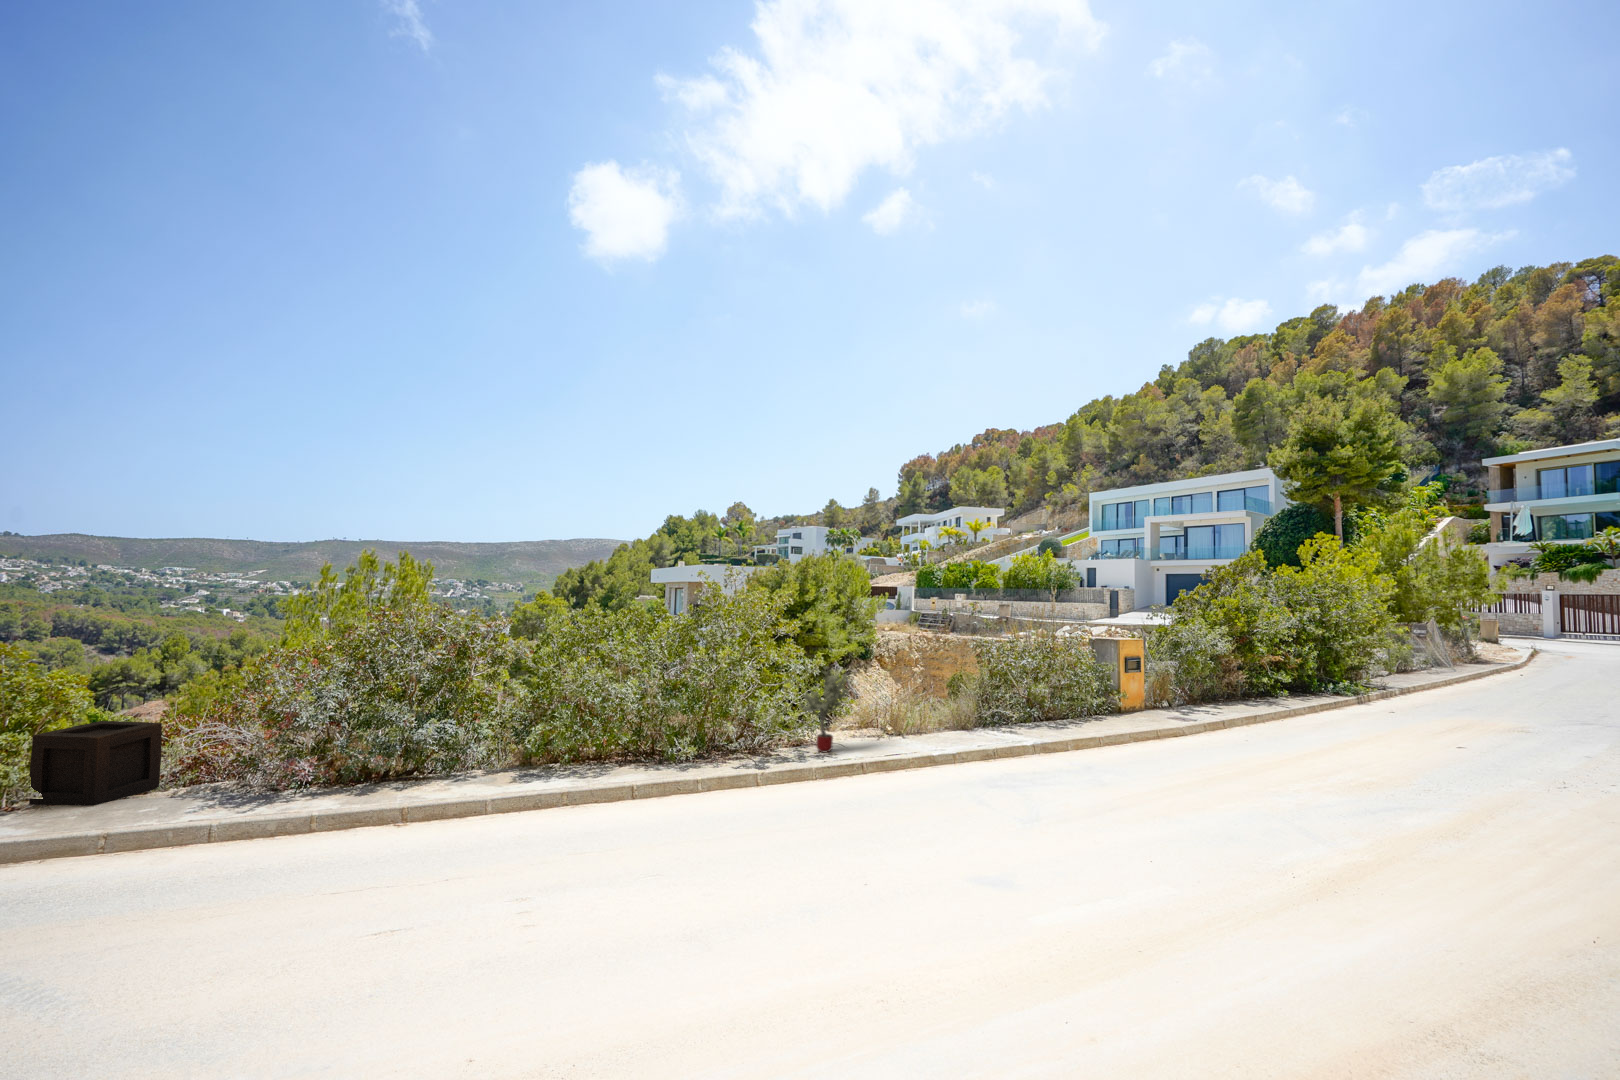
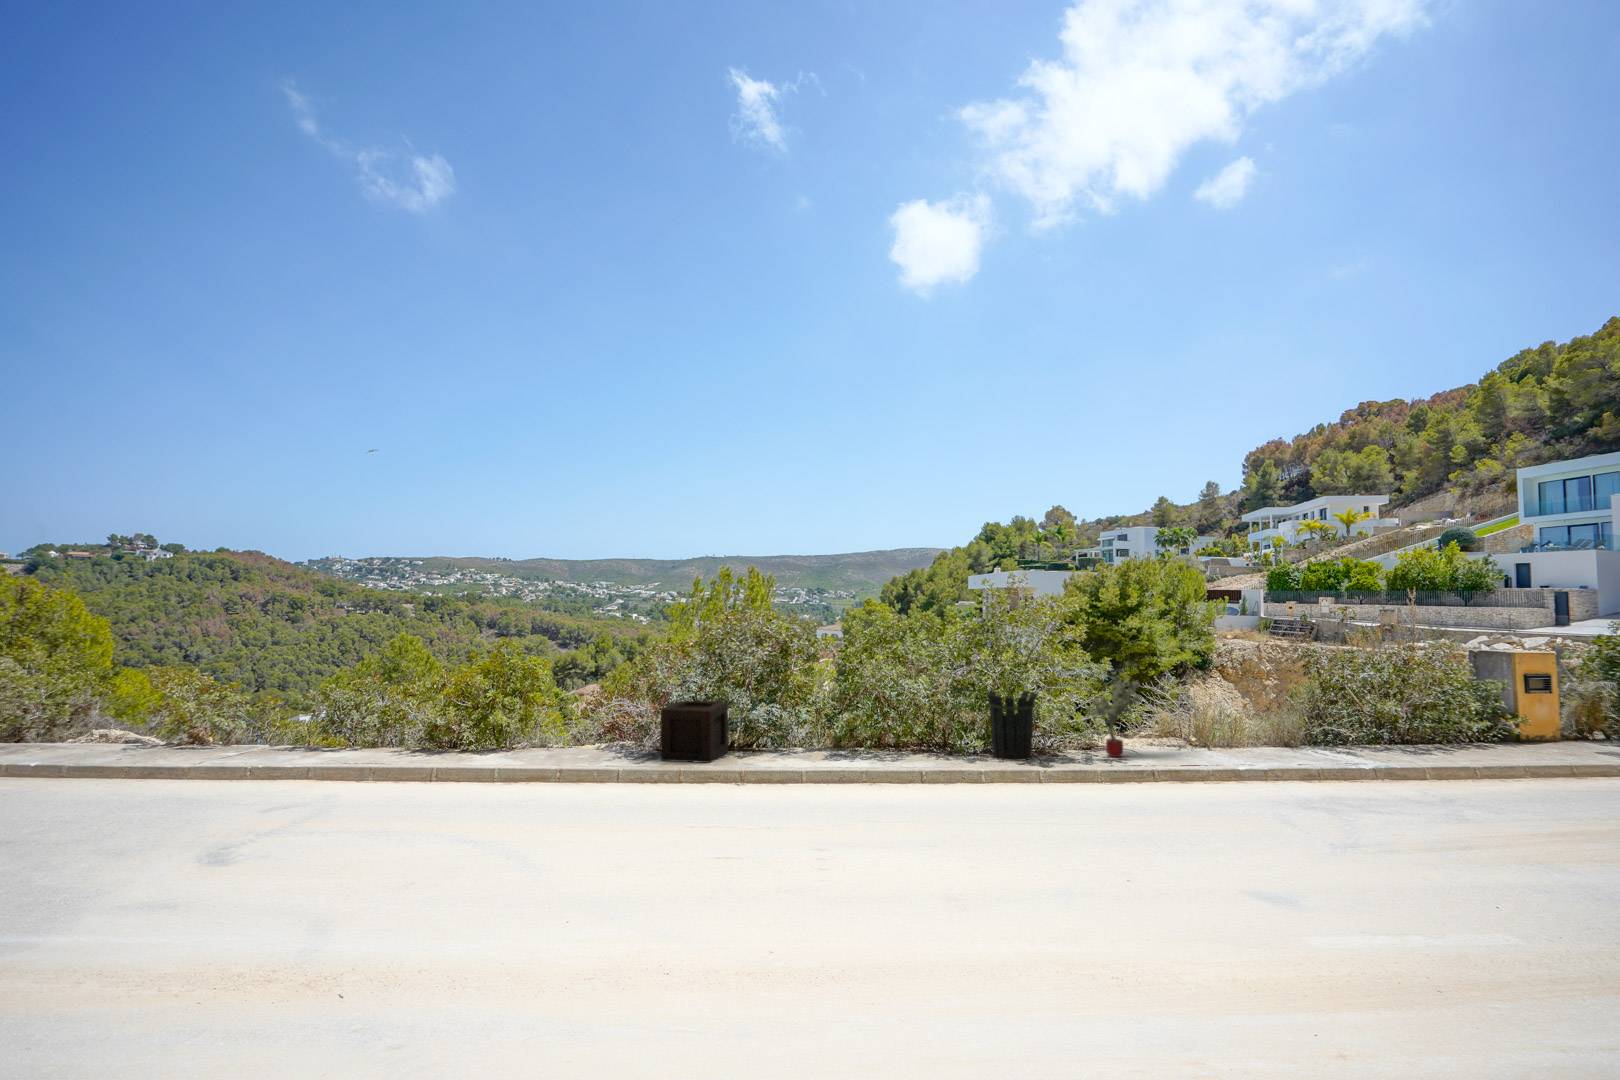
waste bin: none [700,689,754,766] -> present [986,690,1037,761]
wooden crate: present [29,721,162,806] -> present [660,700,728,763]

